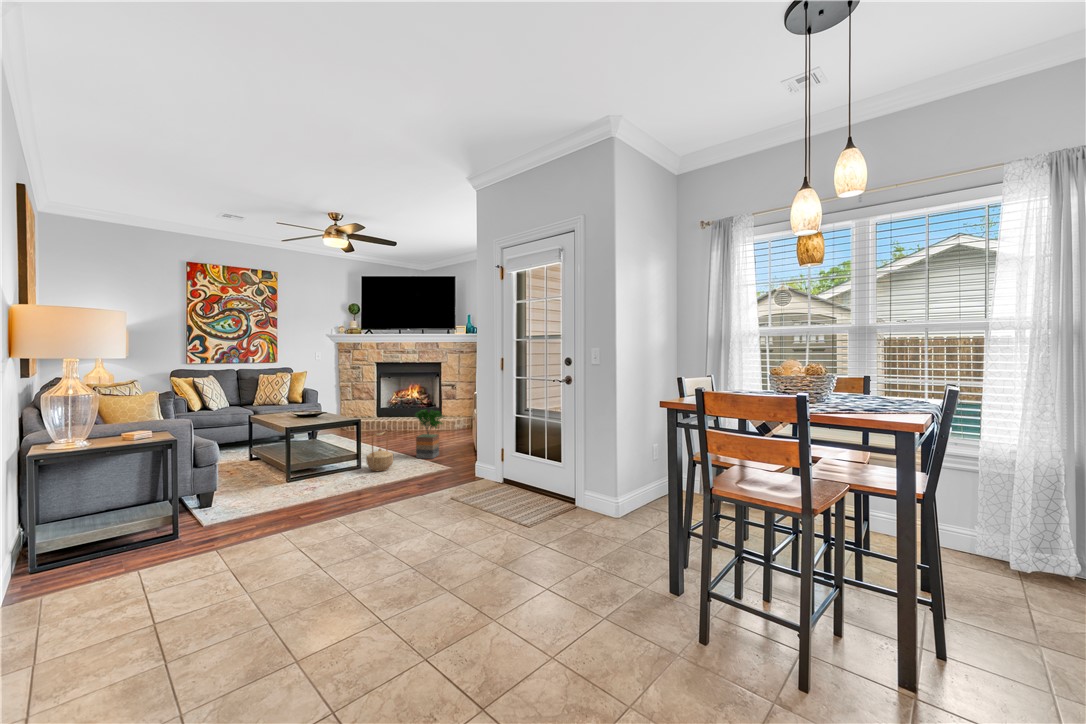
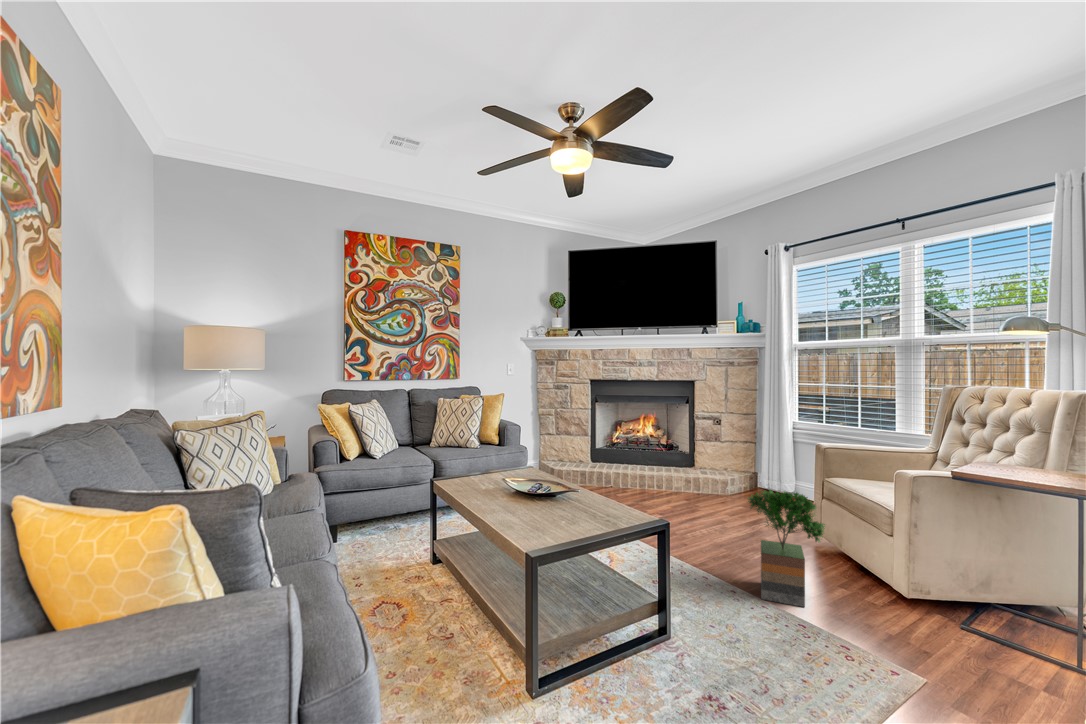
basket: present [366,432,393,471] -> none [690,554,757,664]

